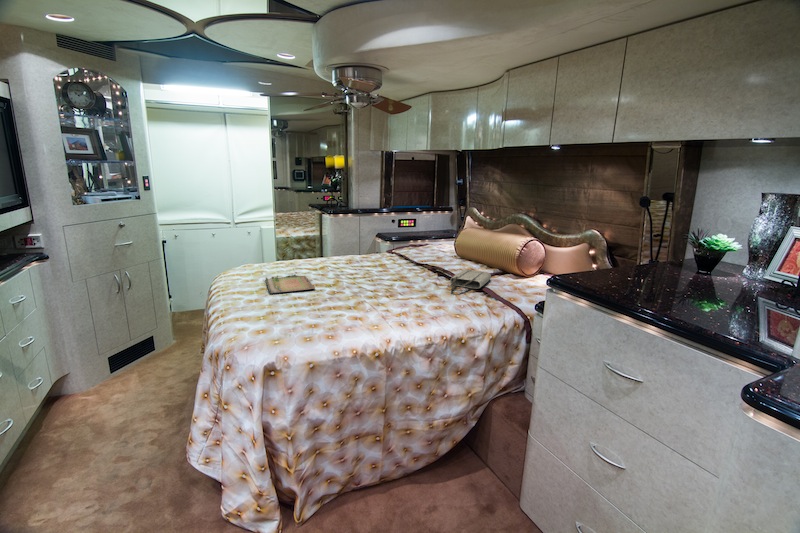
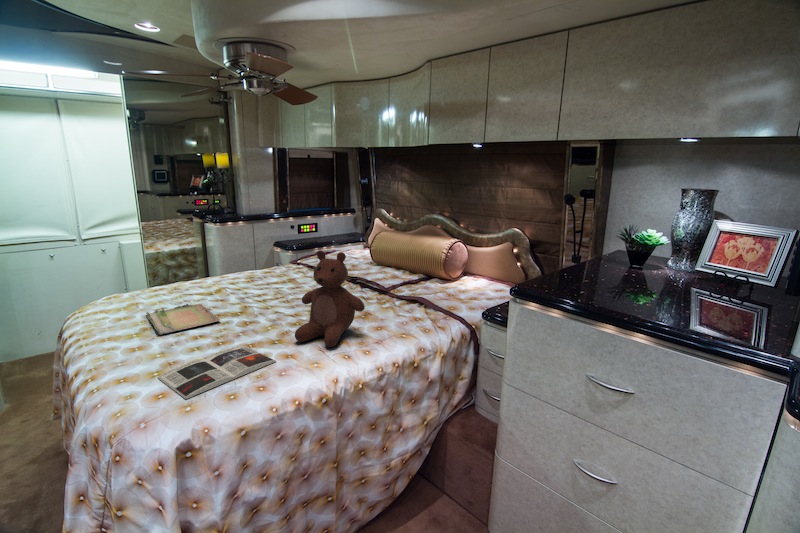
teddy bear: none [365,236,424,316] -> present [295,250,365,347]
tote bag: present [450,270,491,291] -> none [380,279,420,305]
magazine: none [262,307,346,336] -> present [158,345,276,399]

